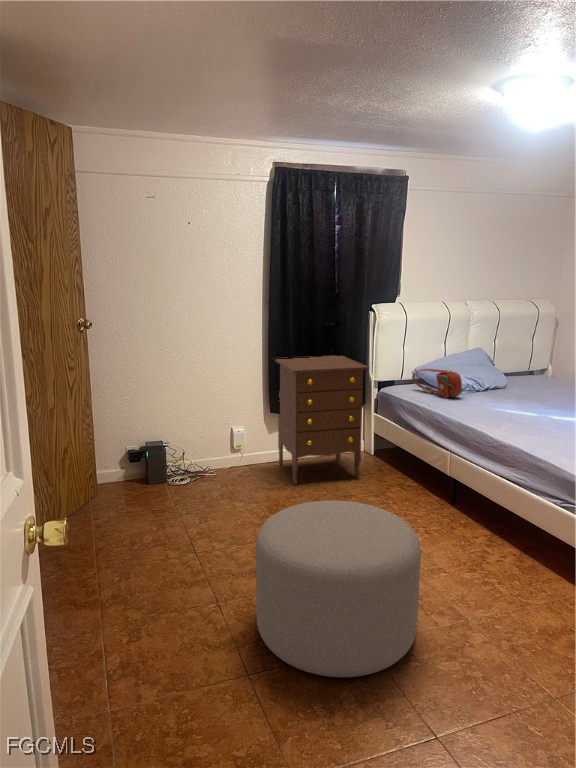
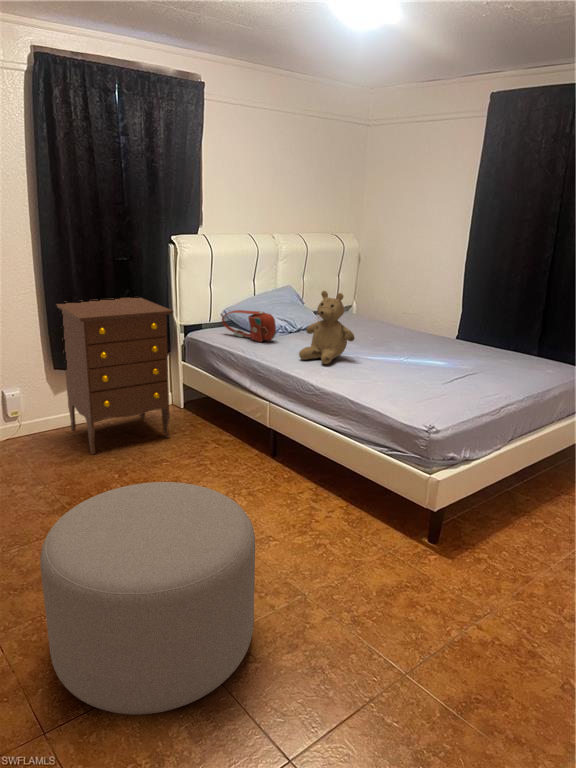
teddy bear: none [481,352,537,420] -> present [299,291,355,364]

